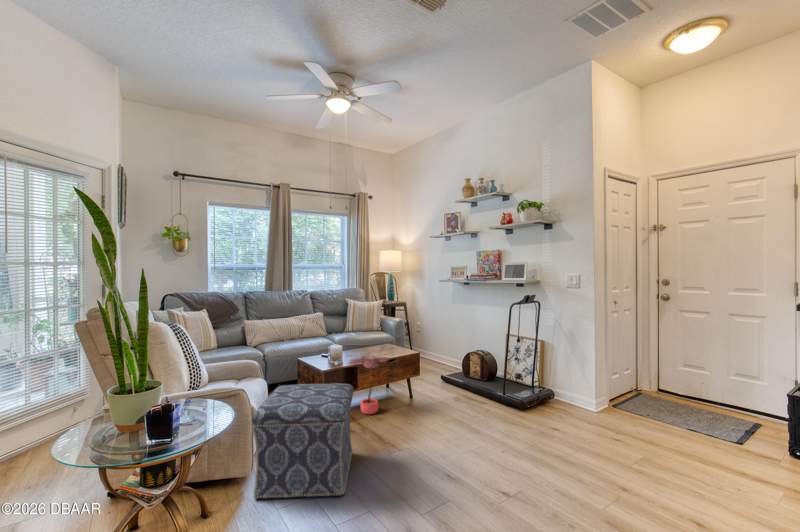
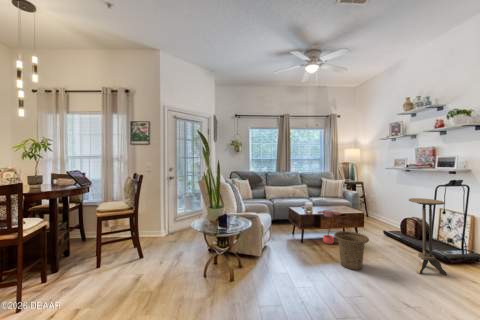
side table: none [484,324,527,435] -> present [409,198,447,275]
ottoman: present [252,383,353,499] -> none [260,218,313,278]
basket: none [387,389,439,454] -> present [334,231,369,270]

